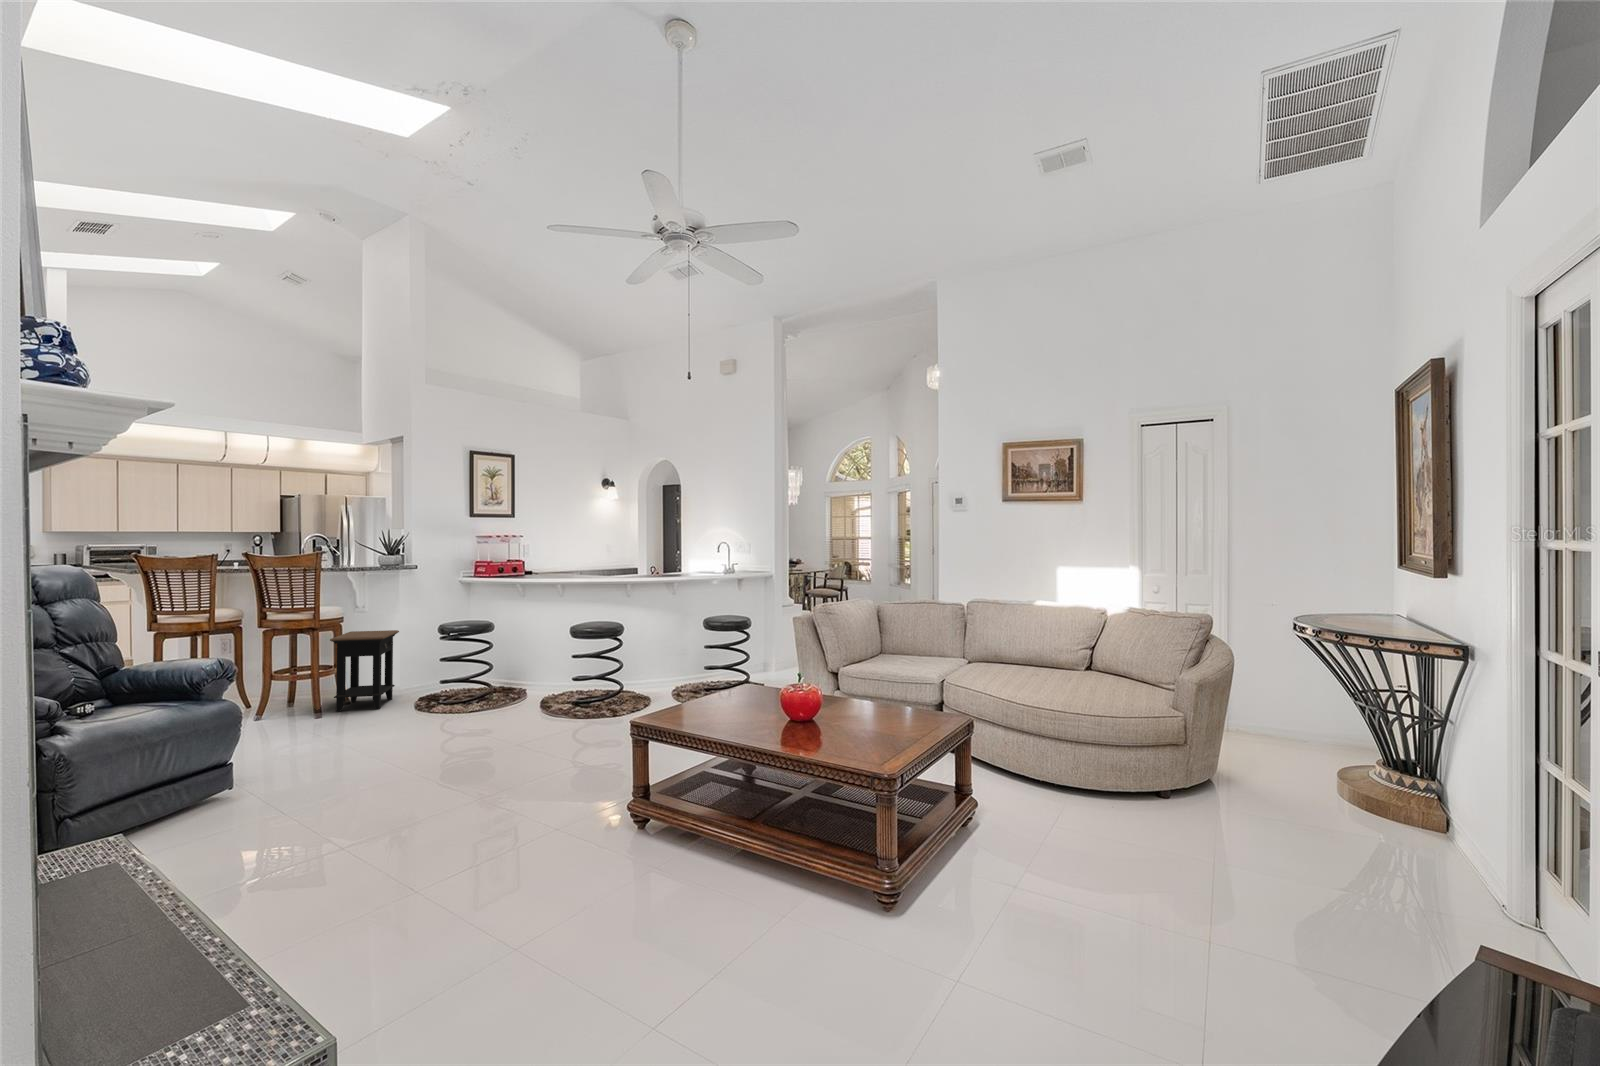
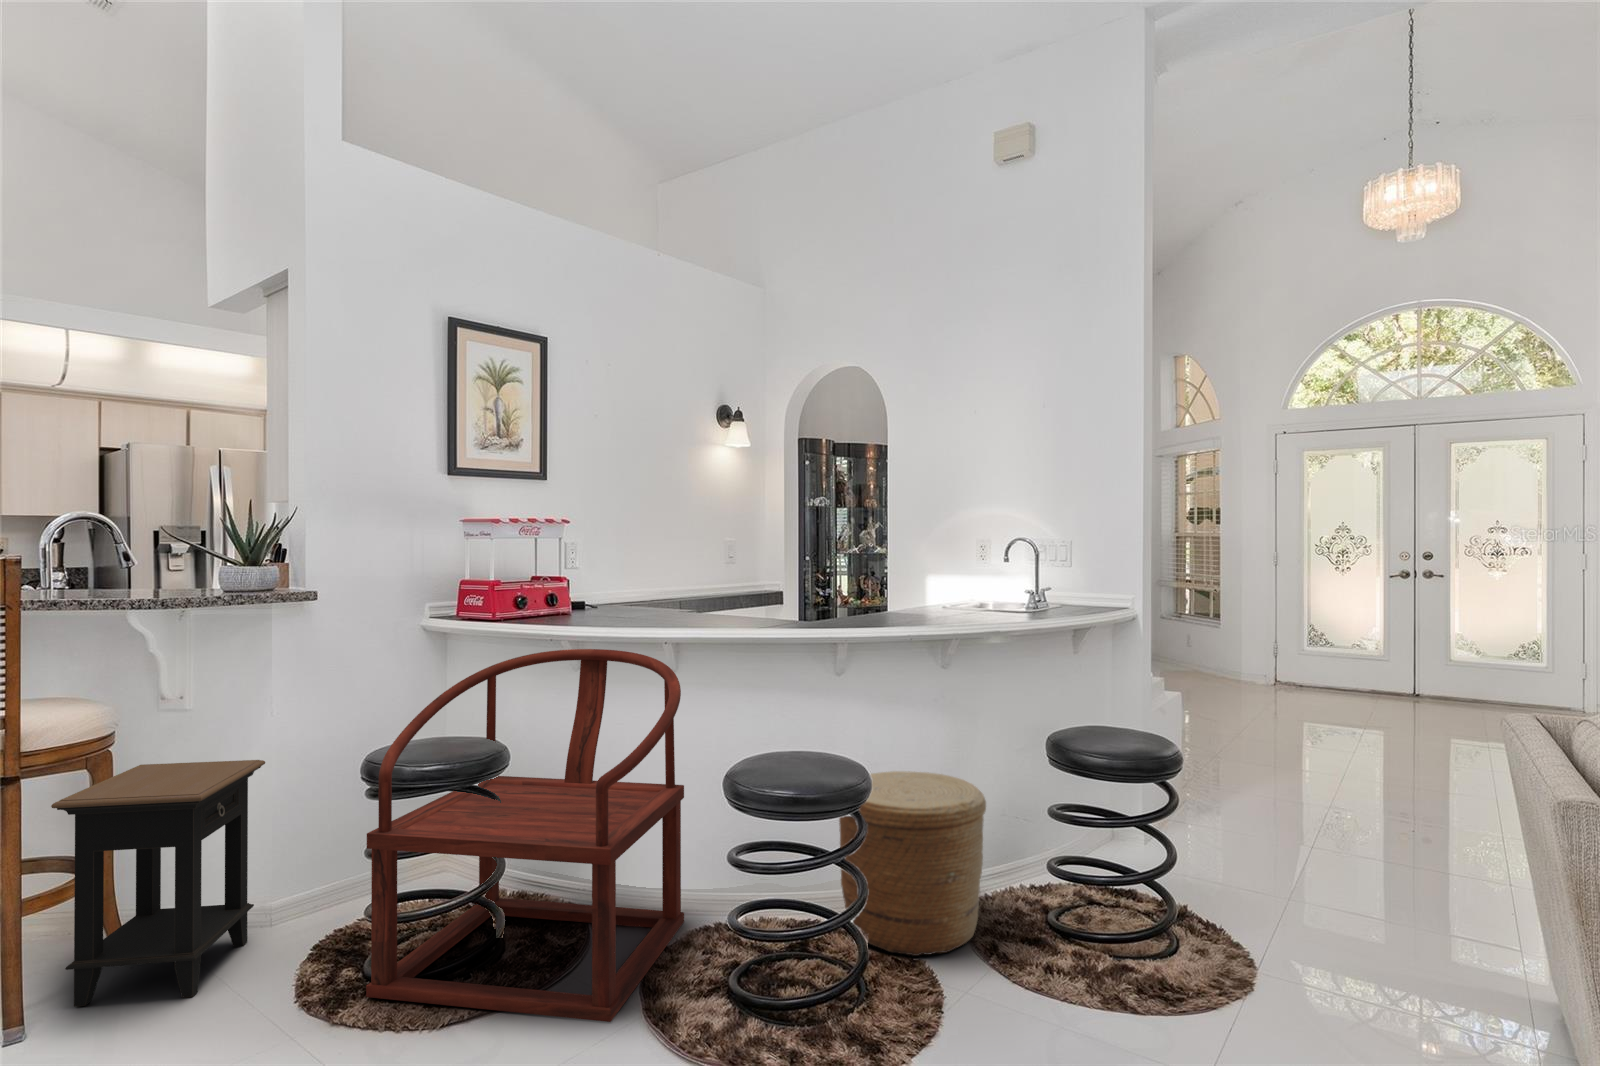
armchair: none [444,589,565,710] -> present [366,649,684,1022]
woven basket: none [623,636,678,696] -> present [839,771,986,956]

